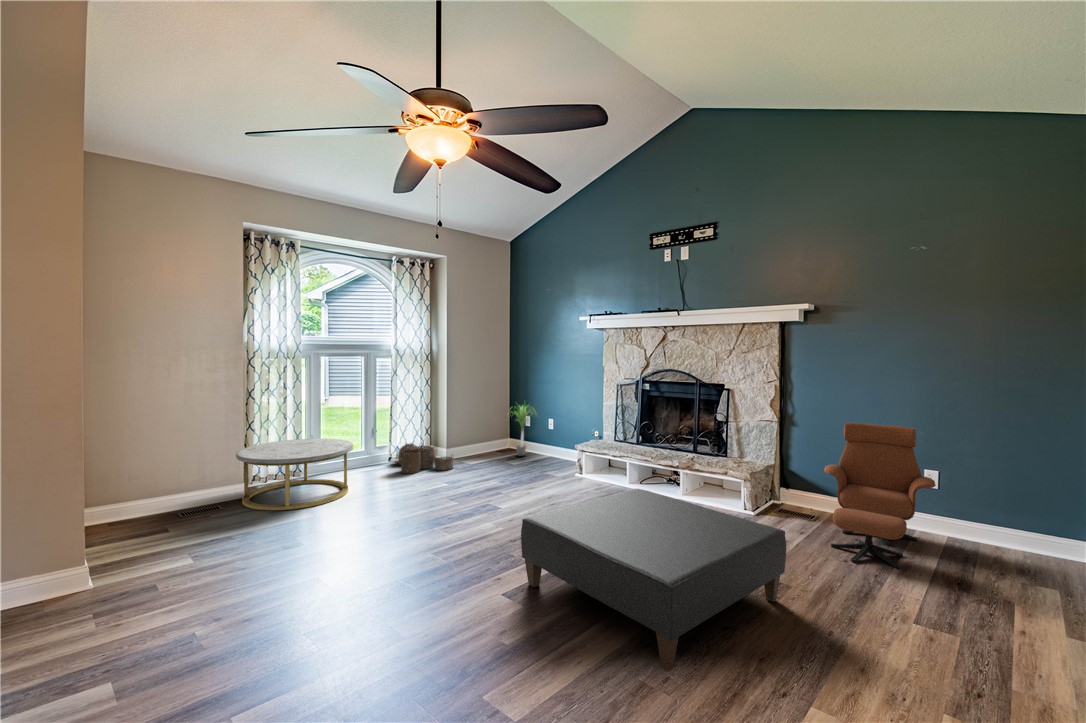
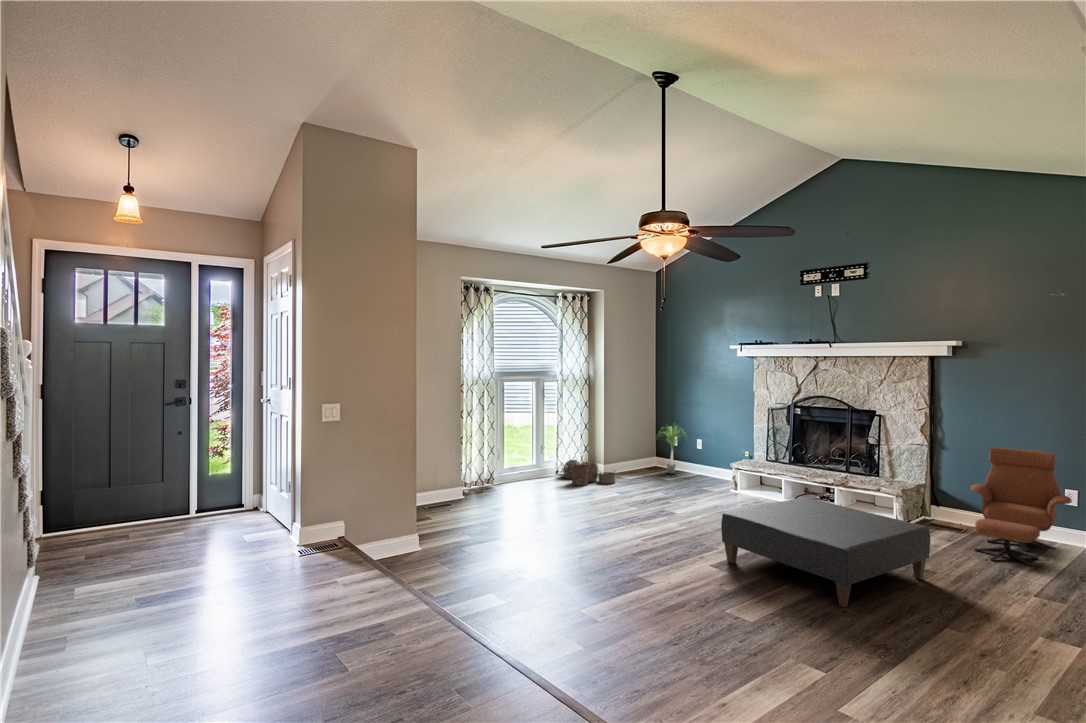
coffee table: present [236,439,353,510] -> none [460,454,544,509]

